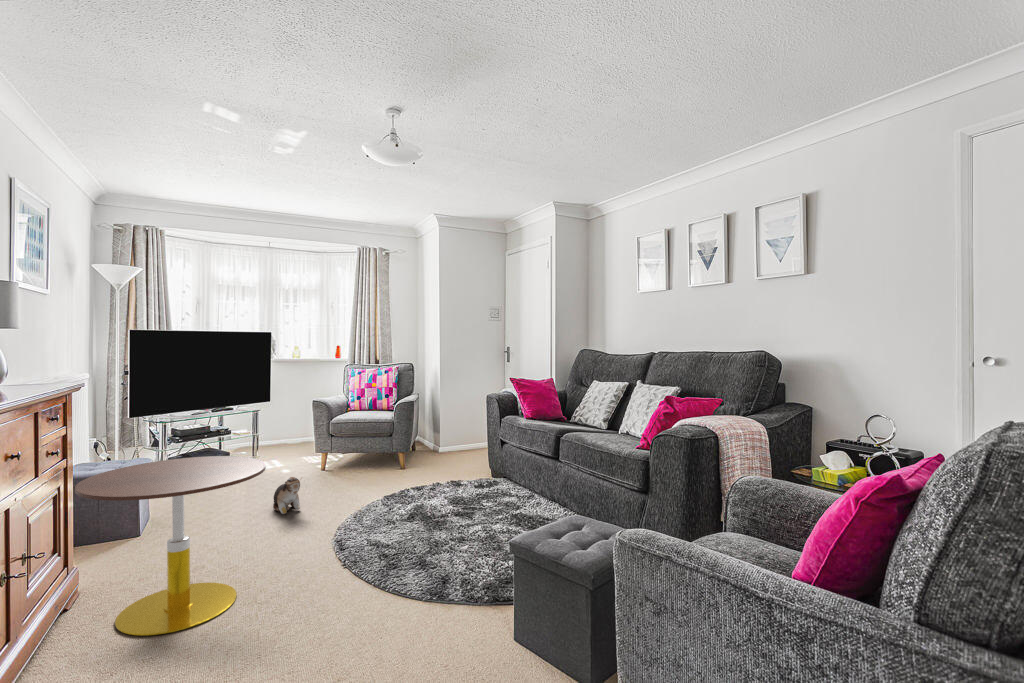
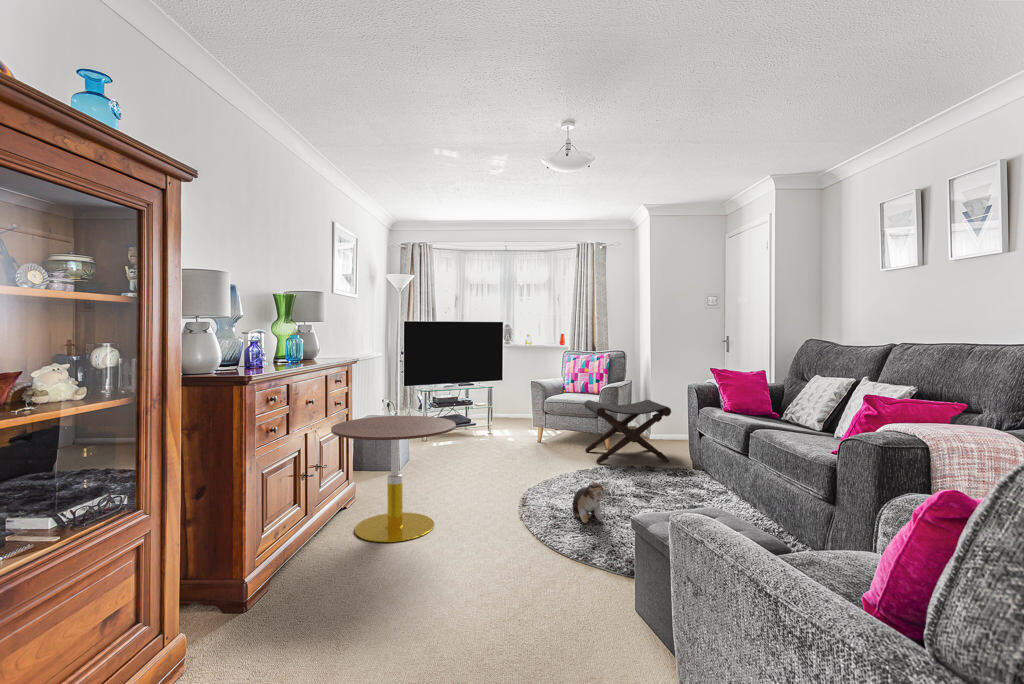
footstool: none [379,412,470,484] -> present [584,400,671,463]
plush toy: present [273,477,300,514] -> present [572,482,606,523]

